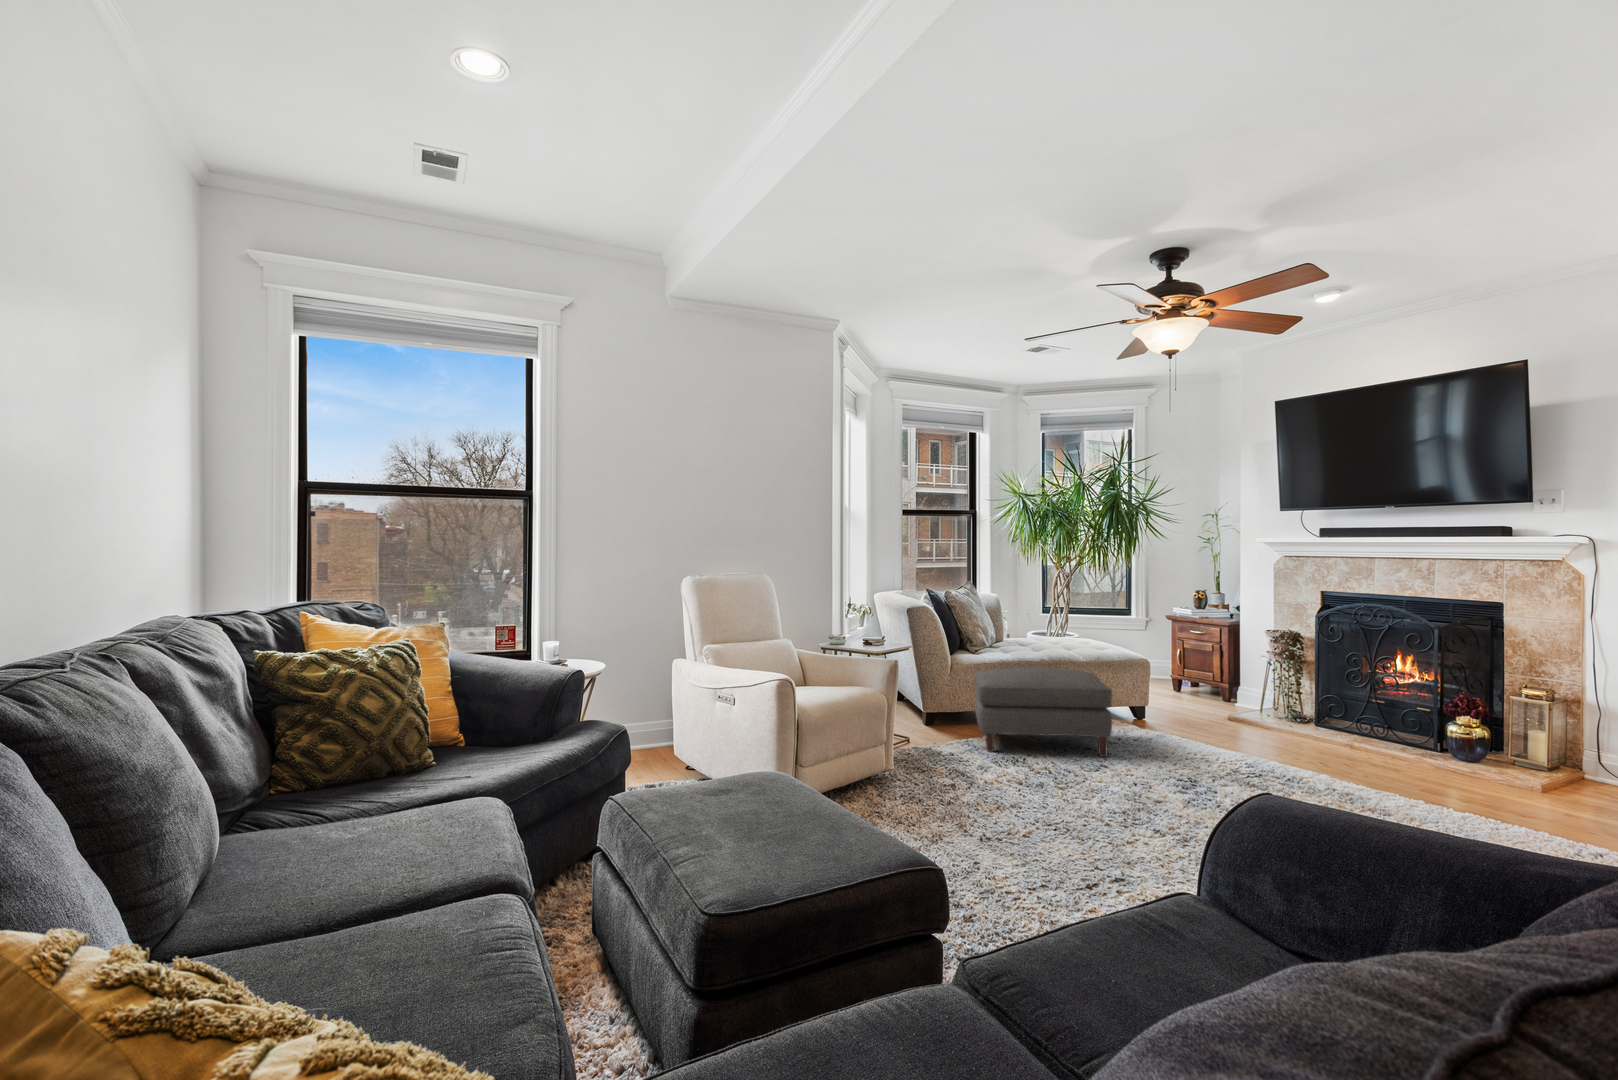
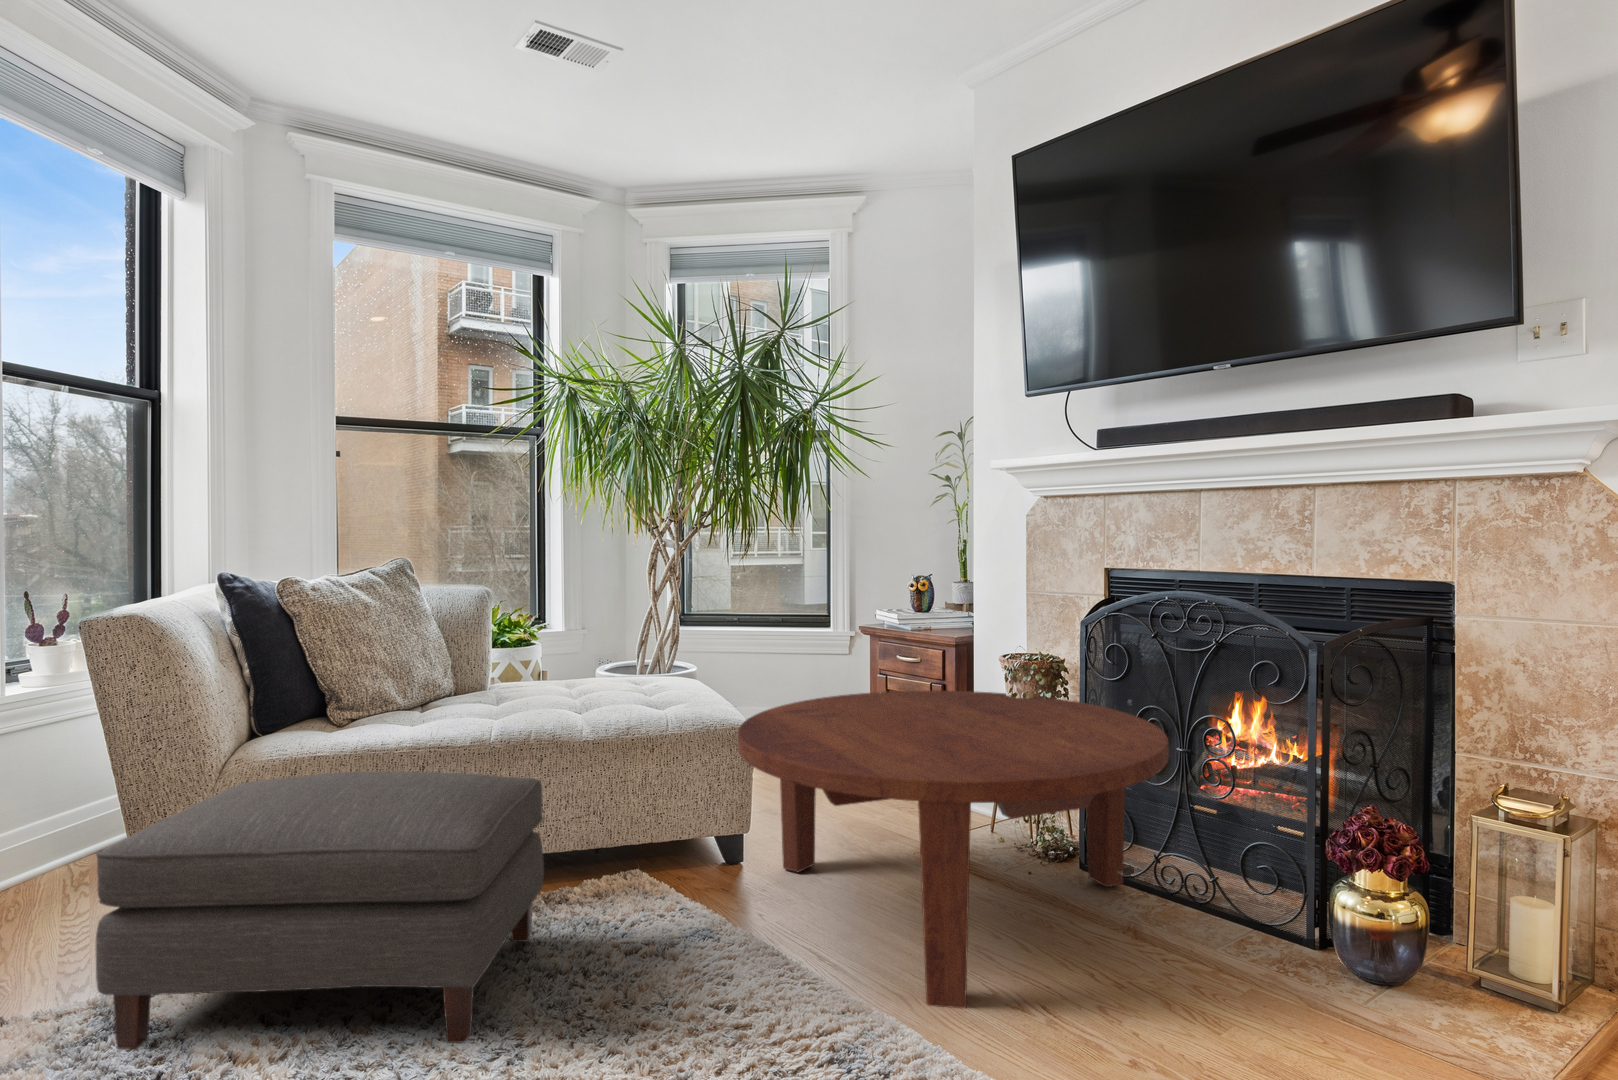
coffee table: none [1162,646,1368,761] -> present [738,691,1169,1008]

